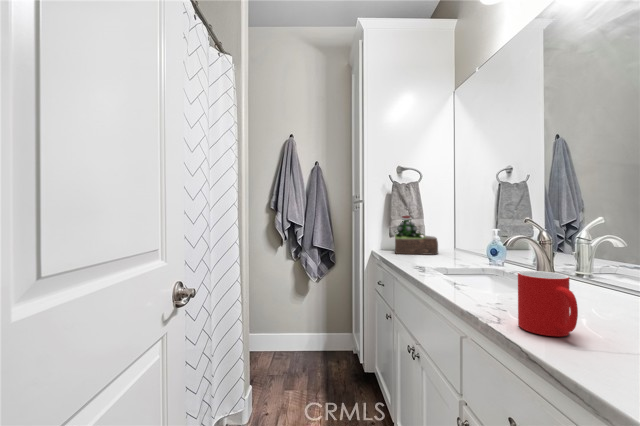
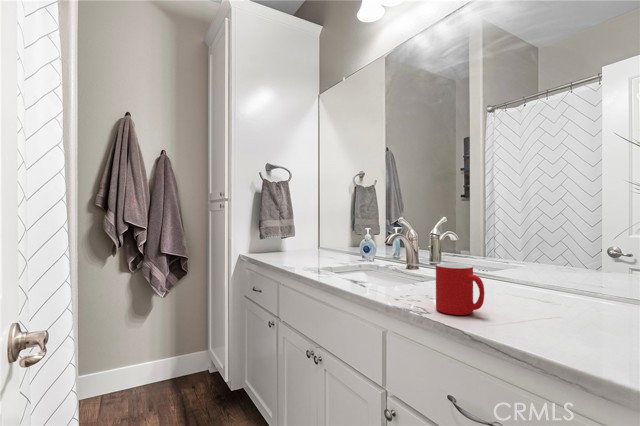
succulent plant: present [395,216,438,255] -> none [264,216,310,257]

